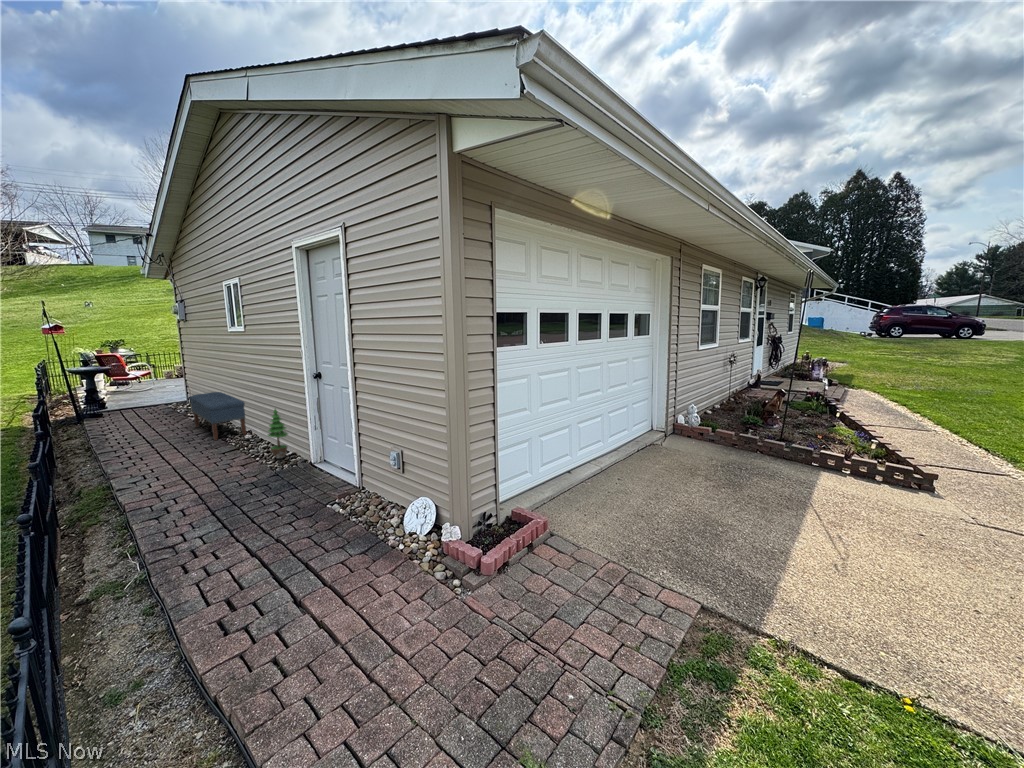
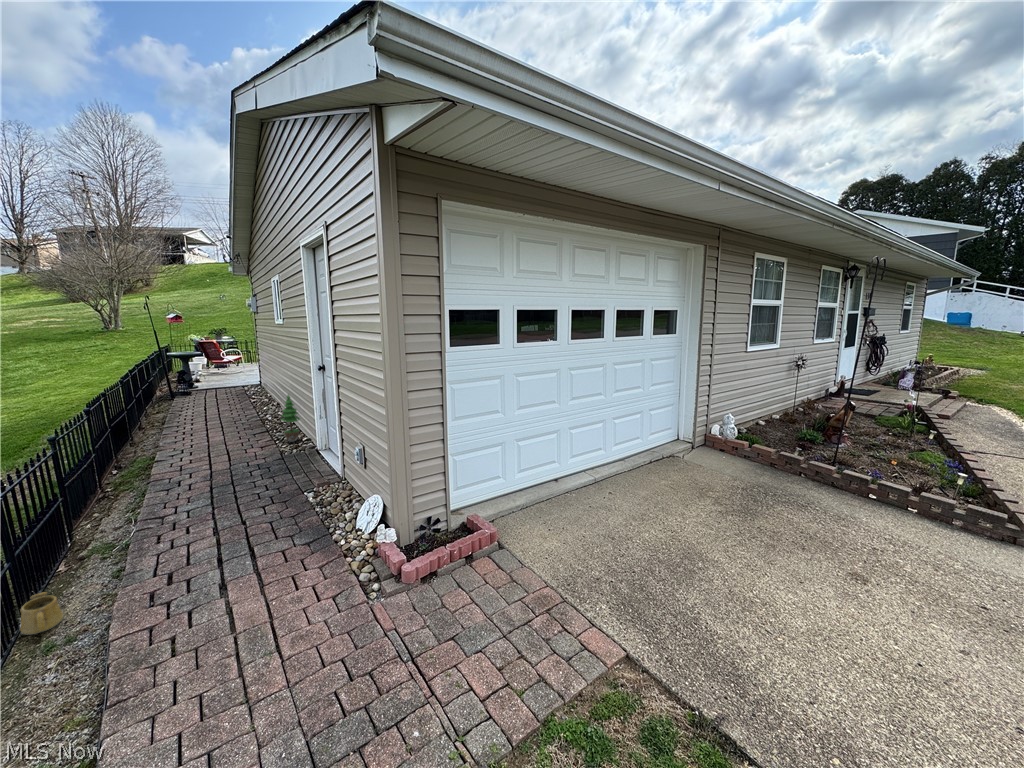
bench: present [190,392,246,440] -> none [236,375,278,420]
watering can: none [77,634,123,683] -> present [20,592,63,635]

